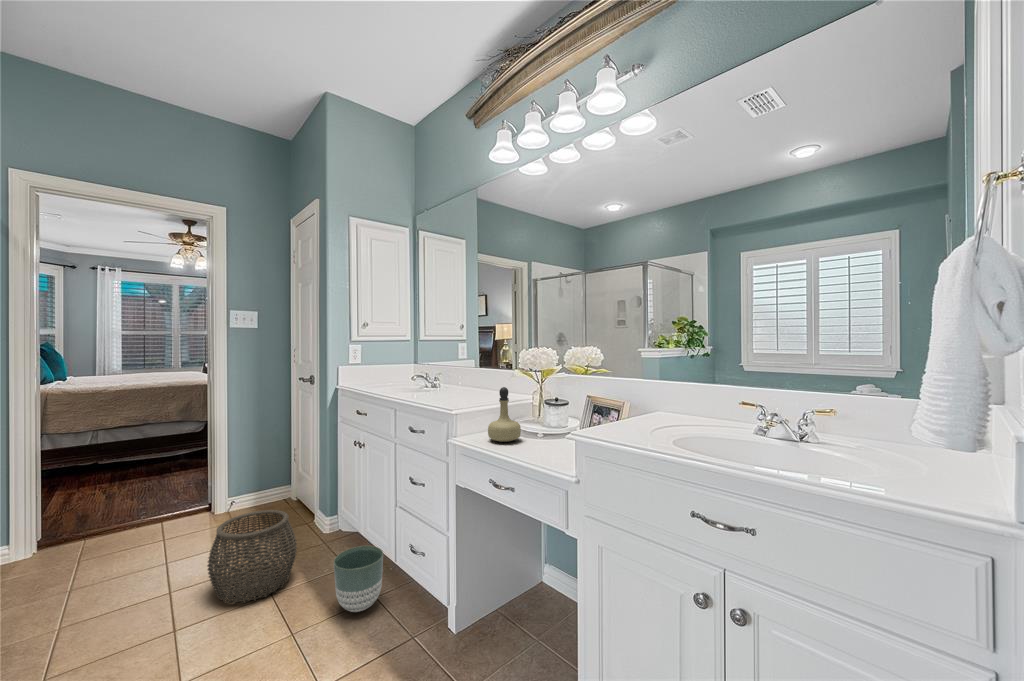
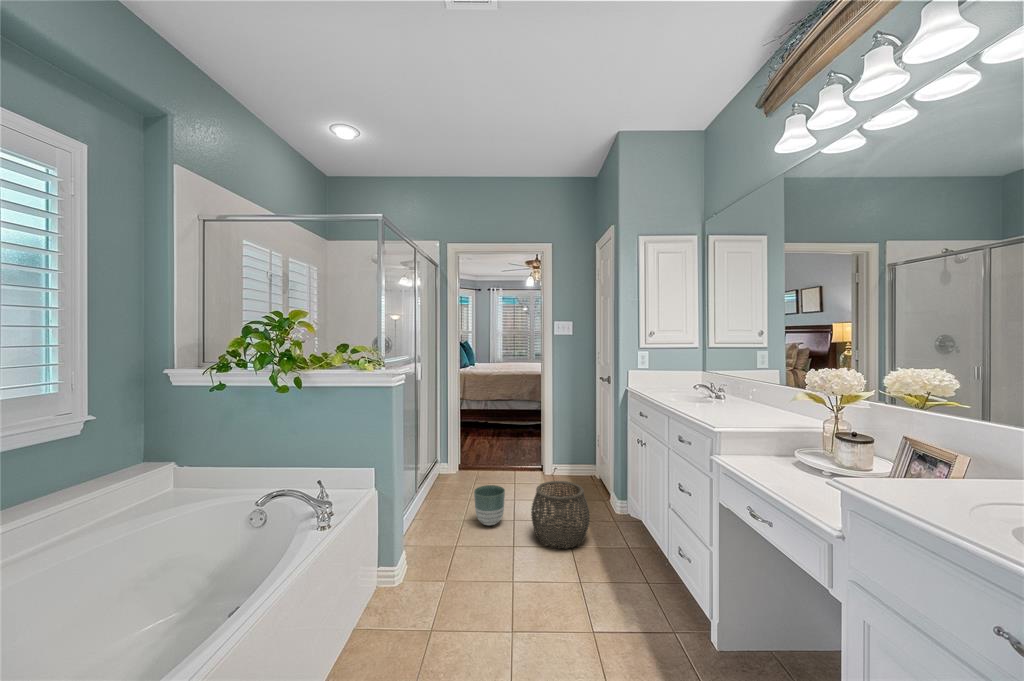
perfume bottle: present [488,387,521,442] -> none [752,412,795,472]
planter: present [334,546,383,612] -> present [474,485,505,525]

